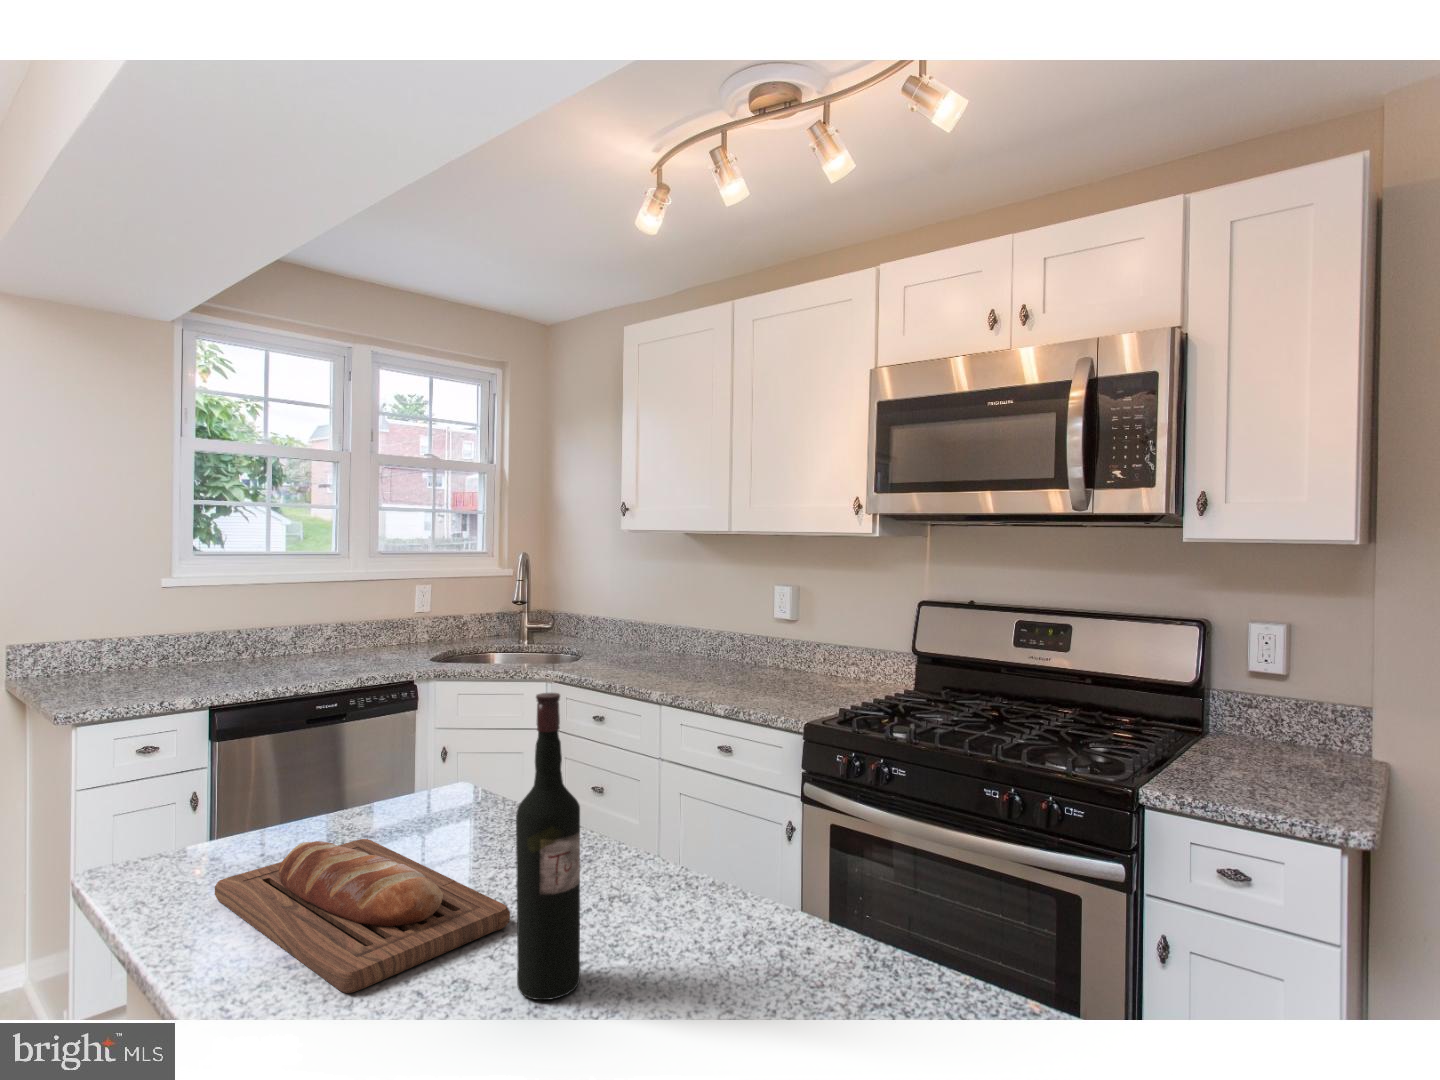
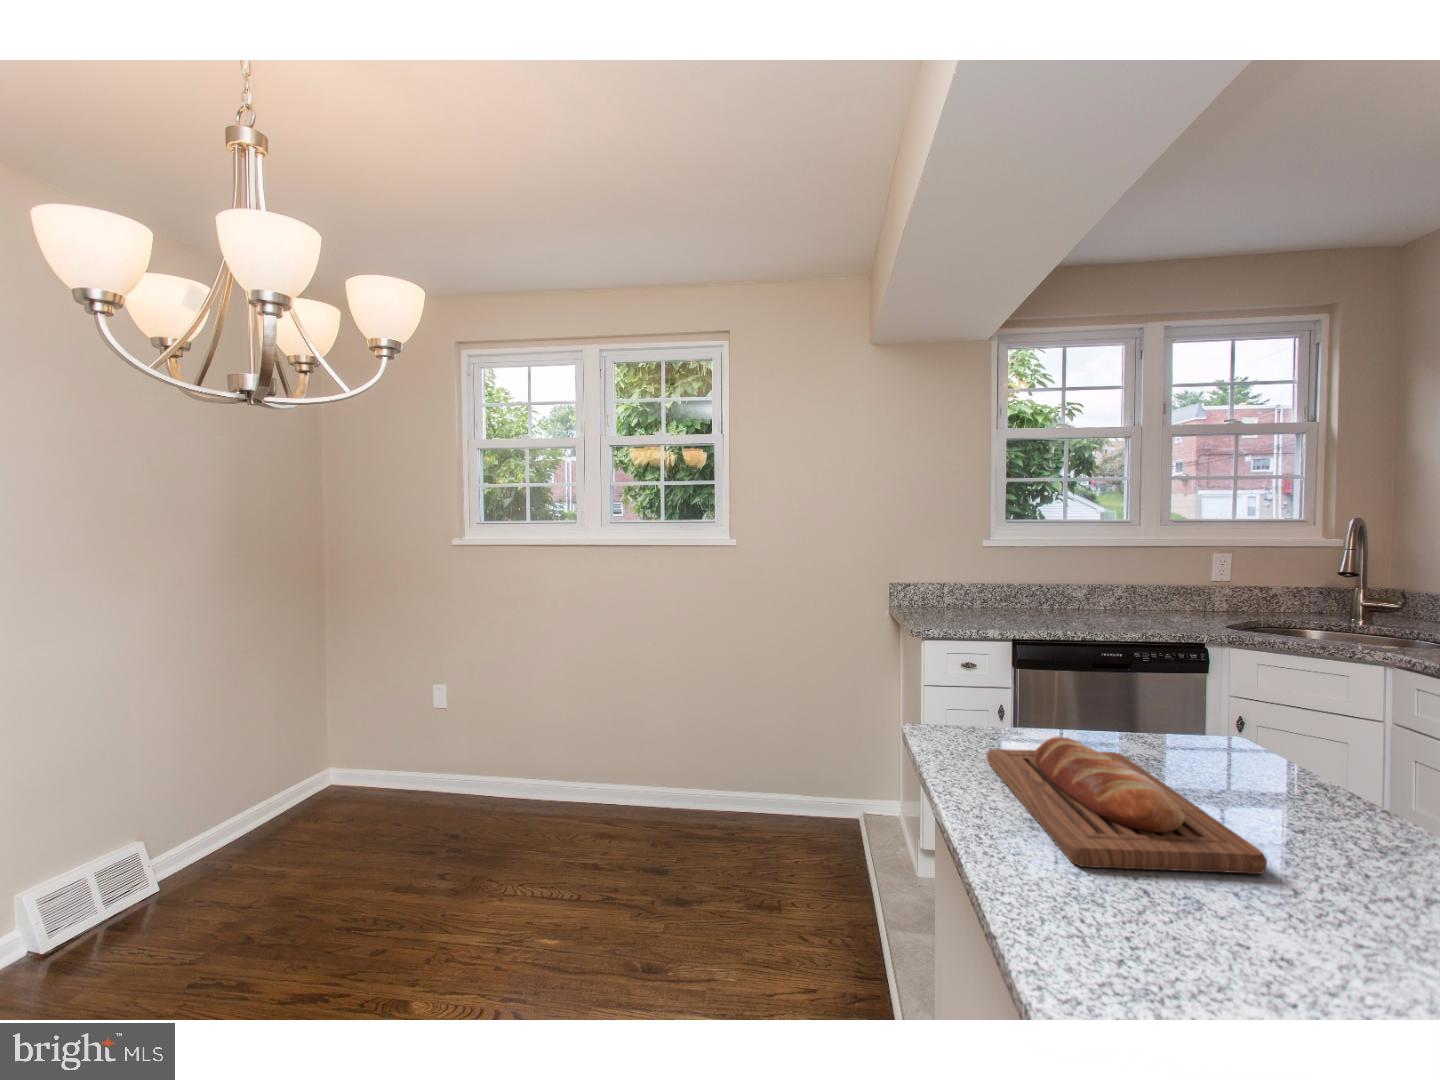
wine bottle: present [516,693,580,1000] -> none [1260,609,1356,968]

